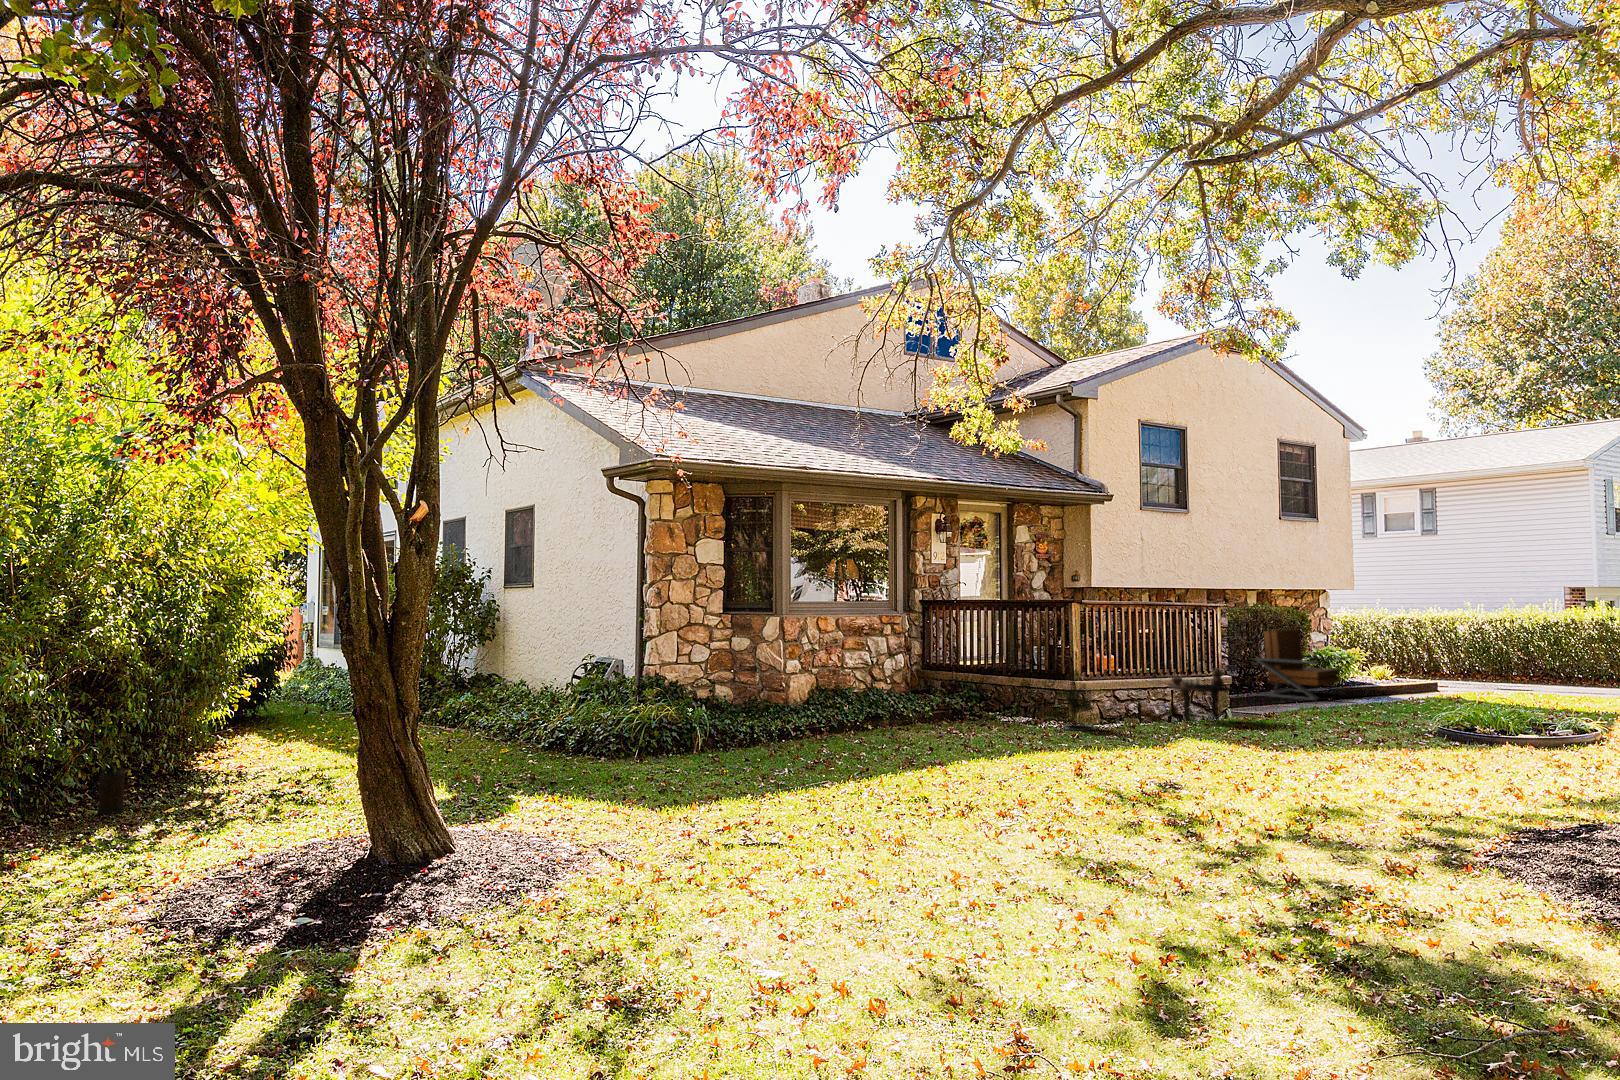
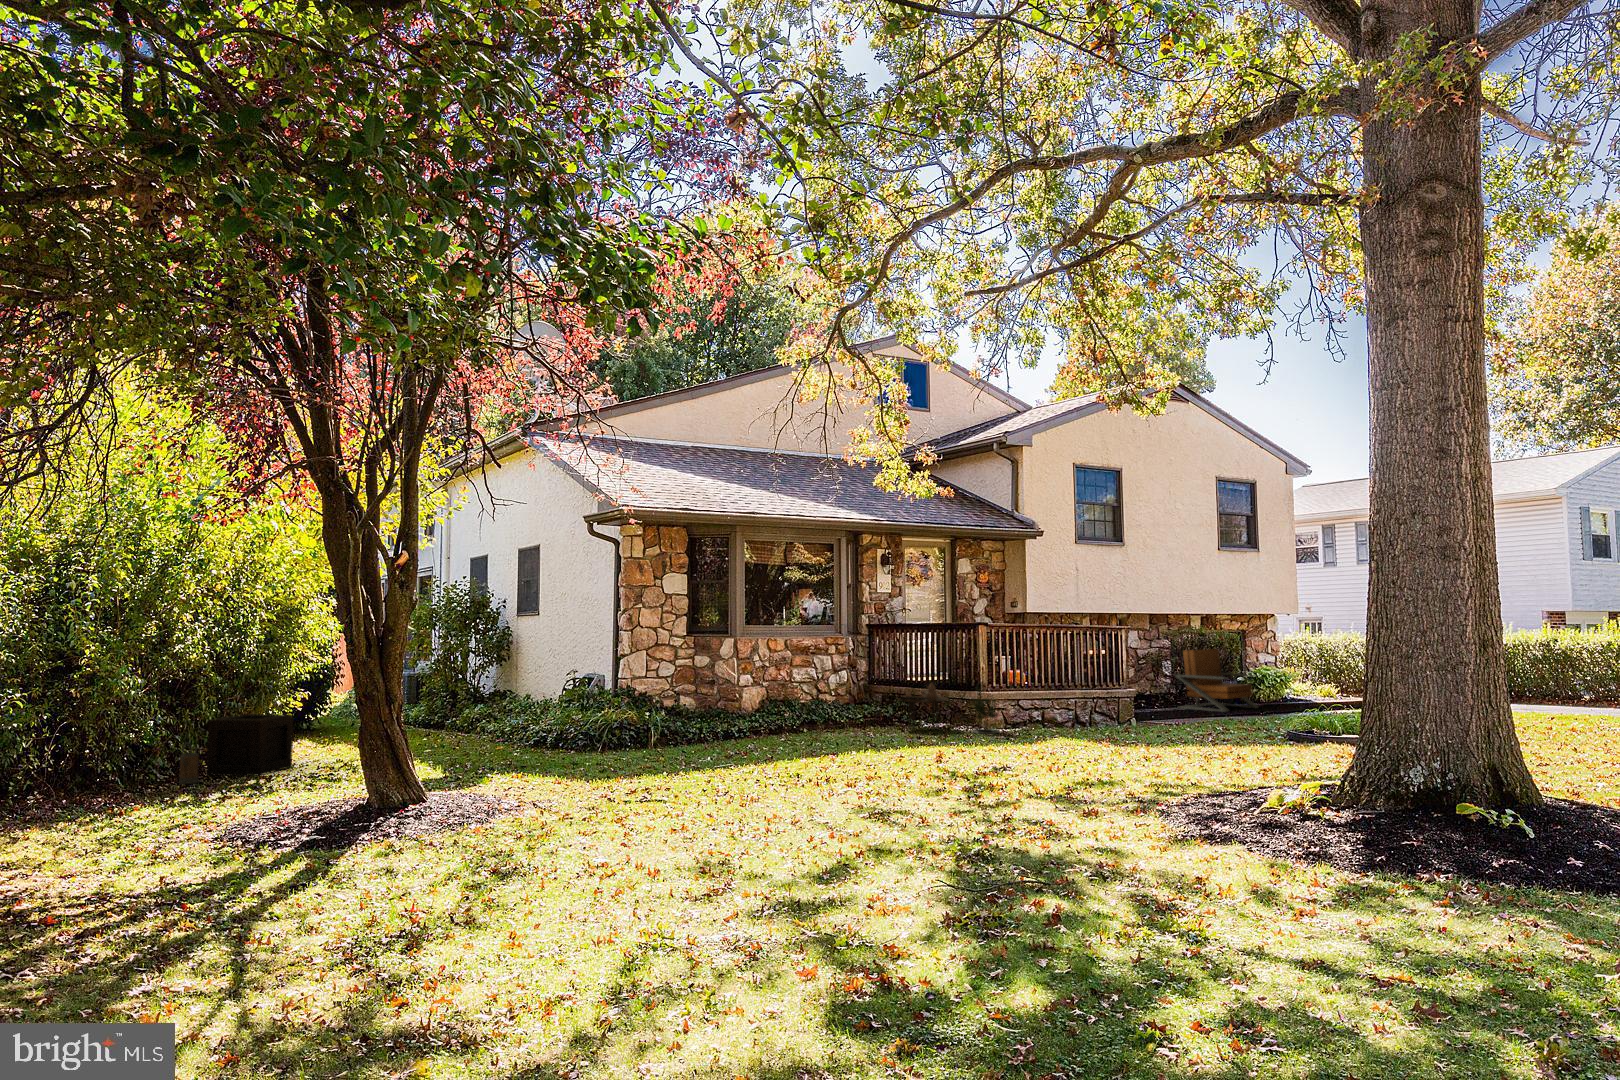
side table: present [1166,667,1231,724] -> present [898,683,948,730]
wooden crate: none [135,716,250,800] -> present [207,714,293,776]

